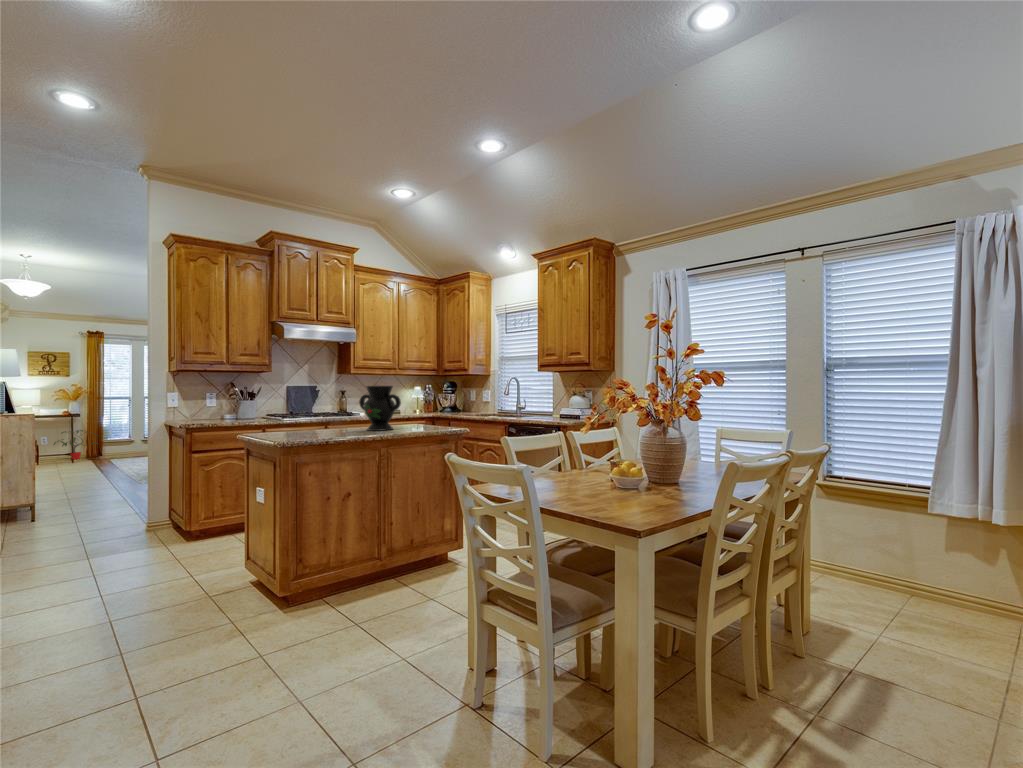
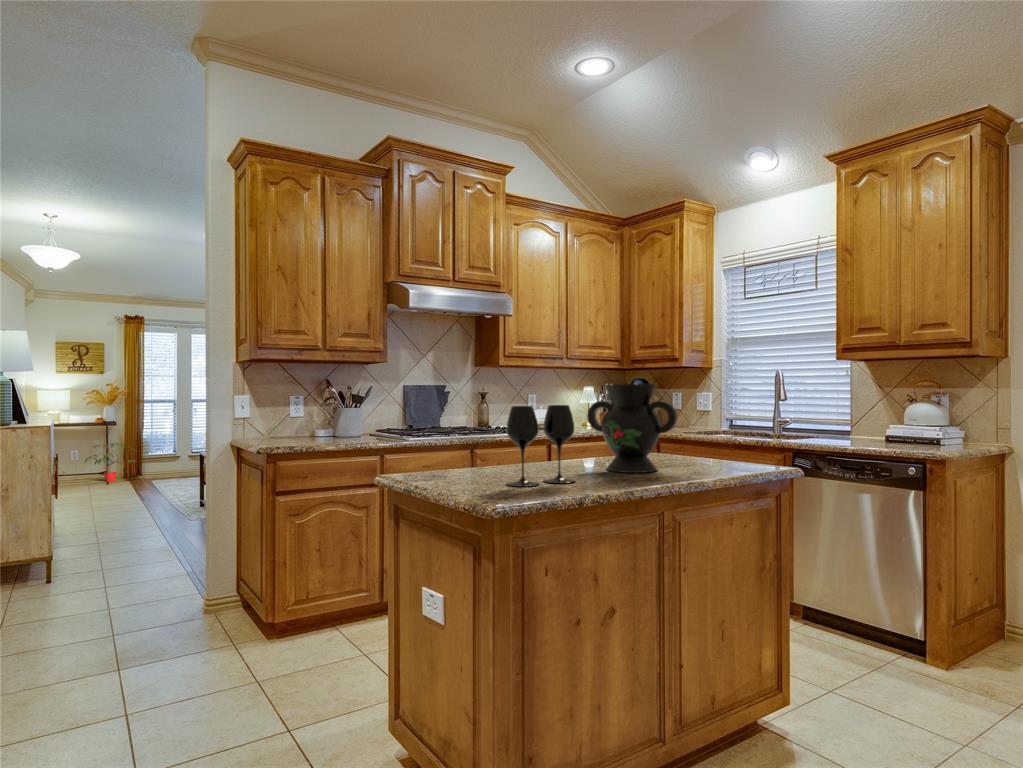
wine glass: none [301,397,339,436] -> present [507,405,575,487]

